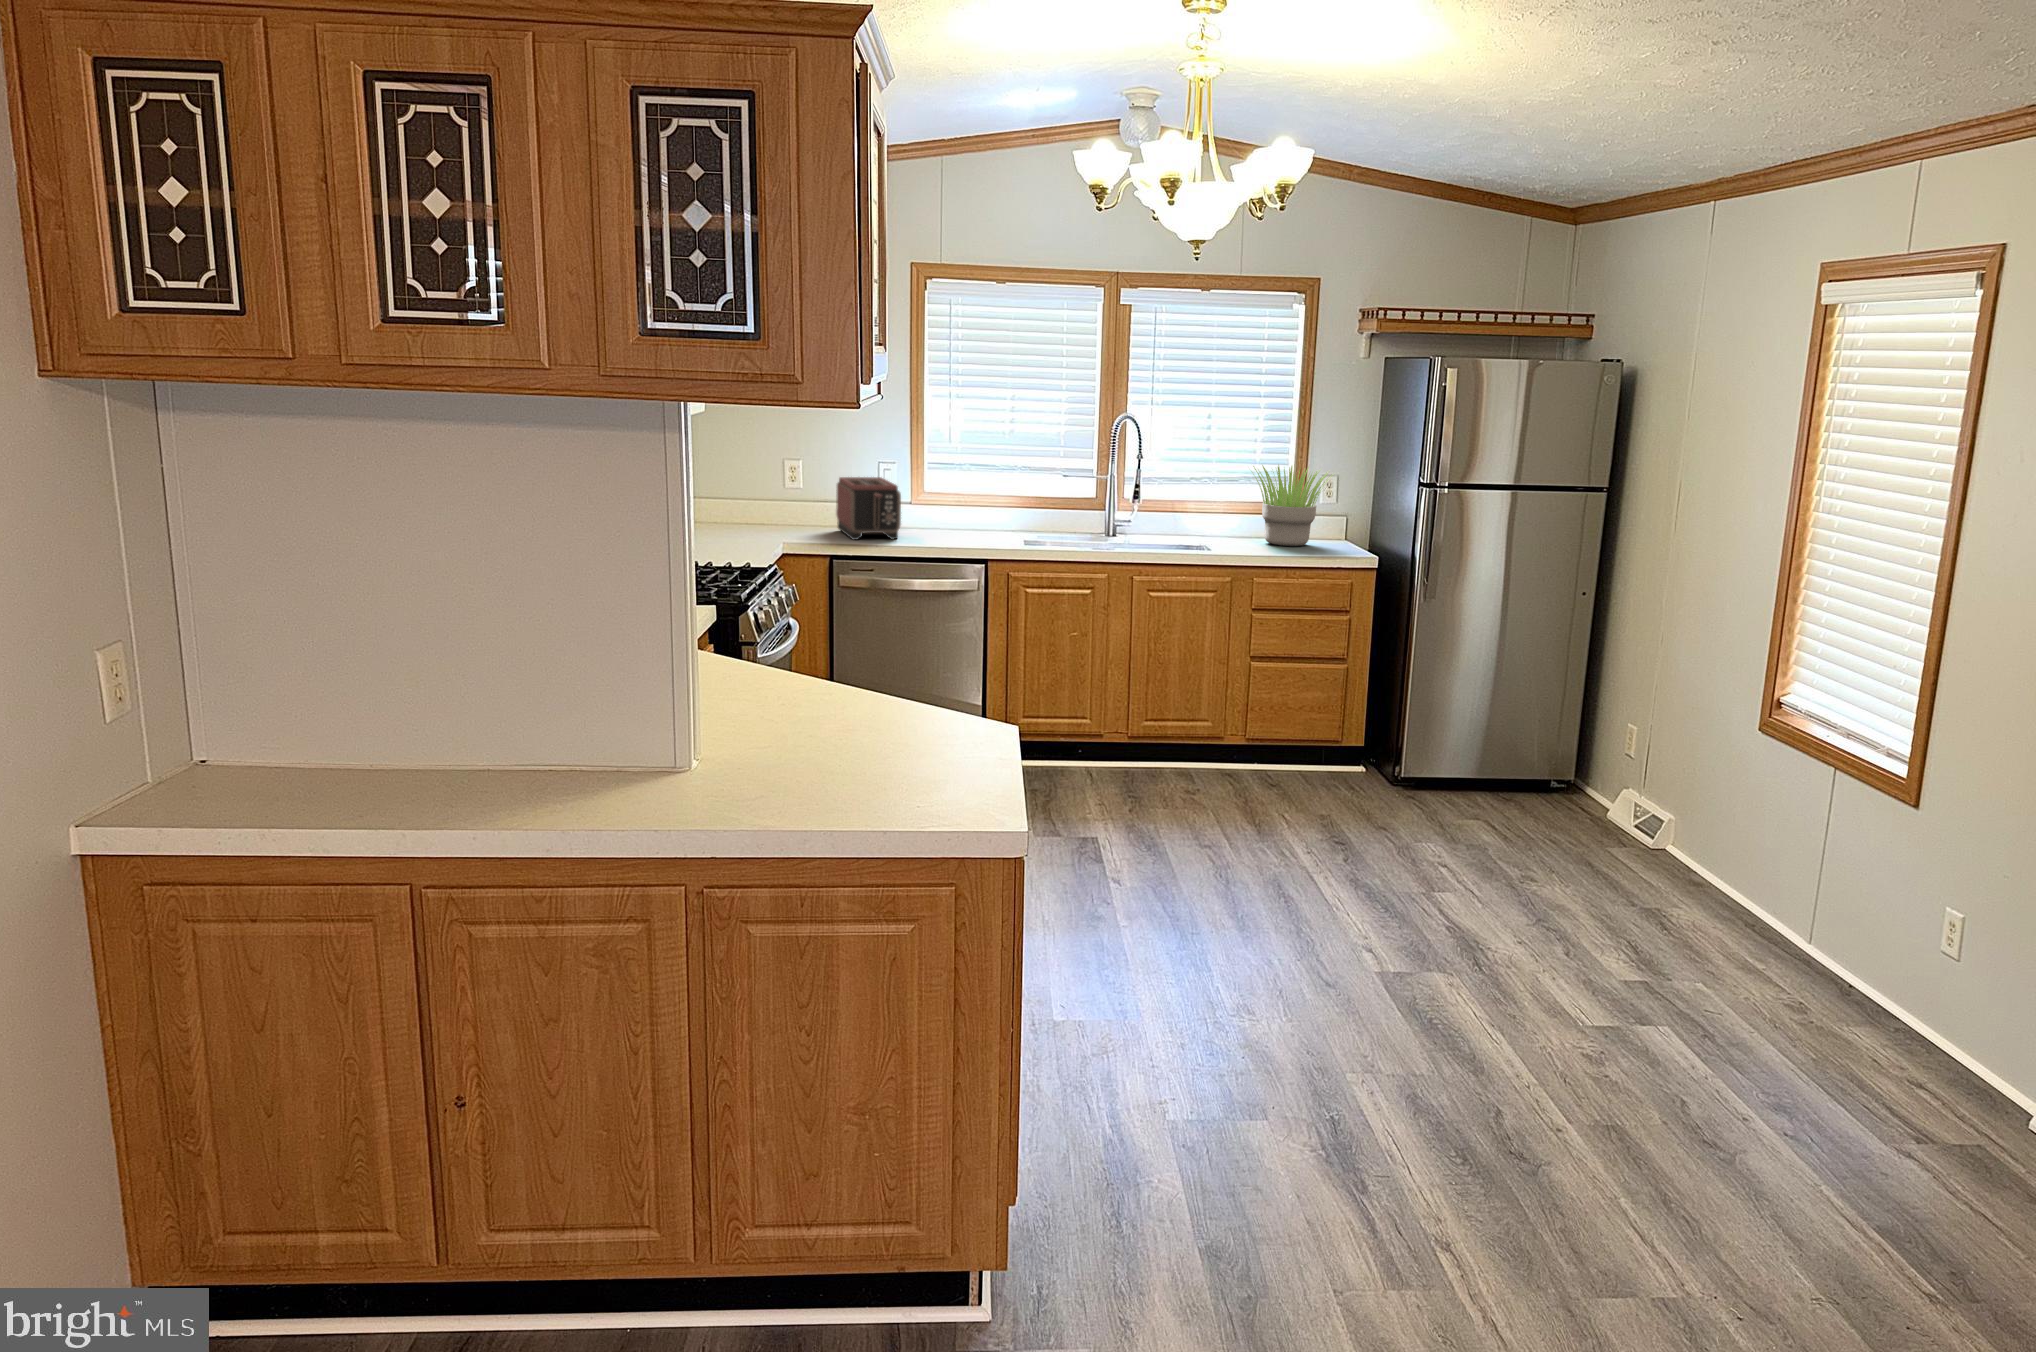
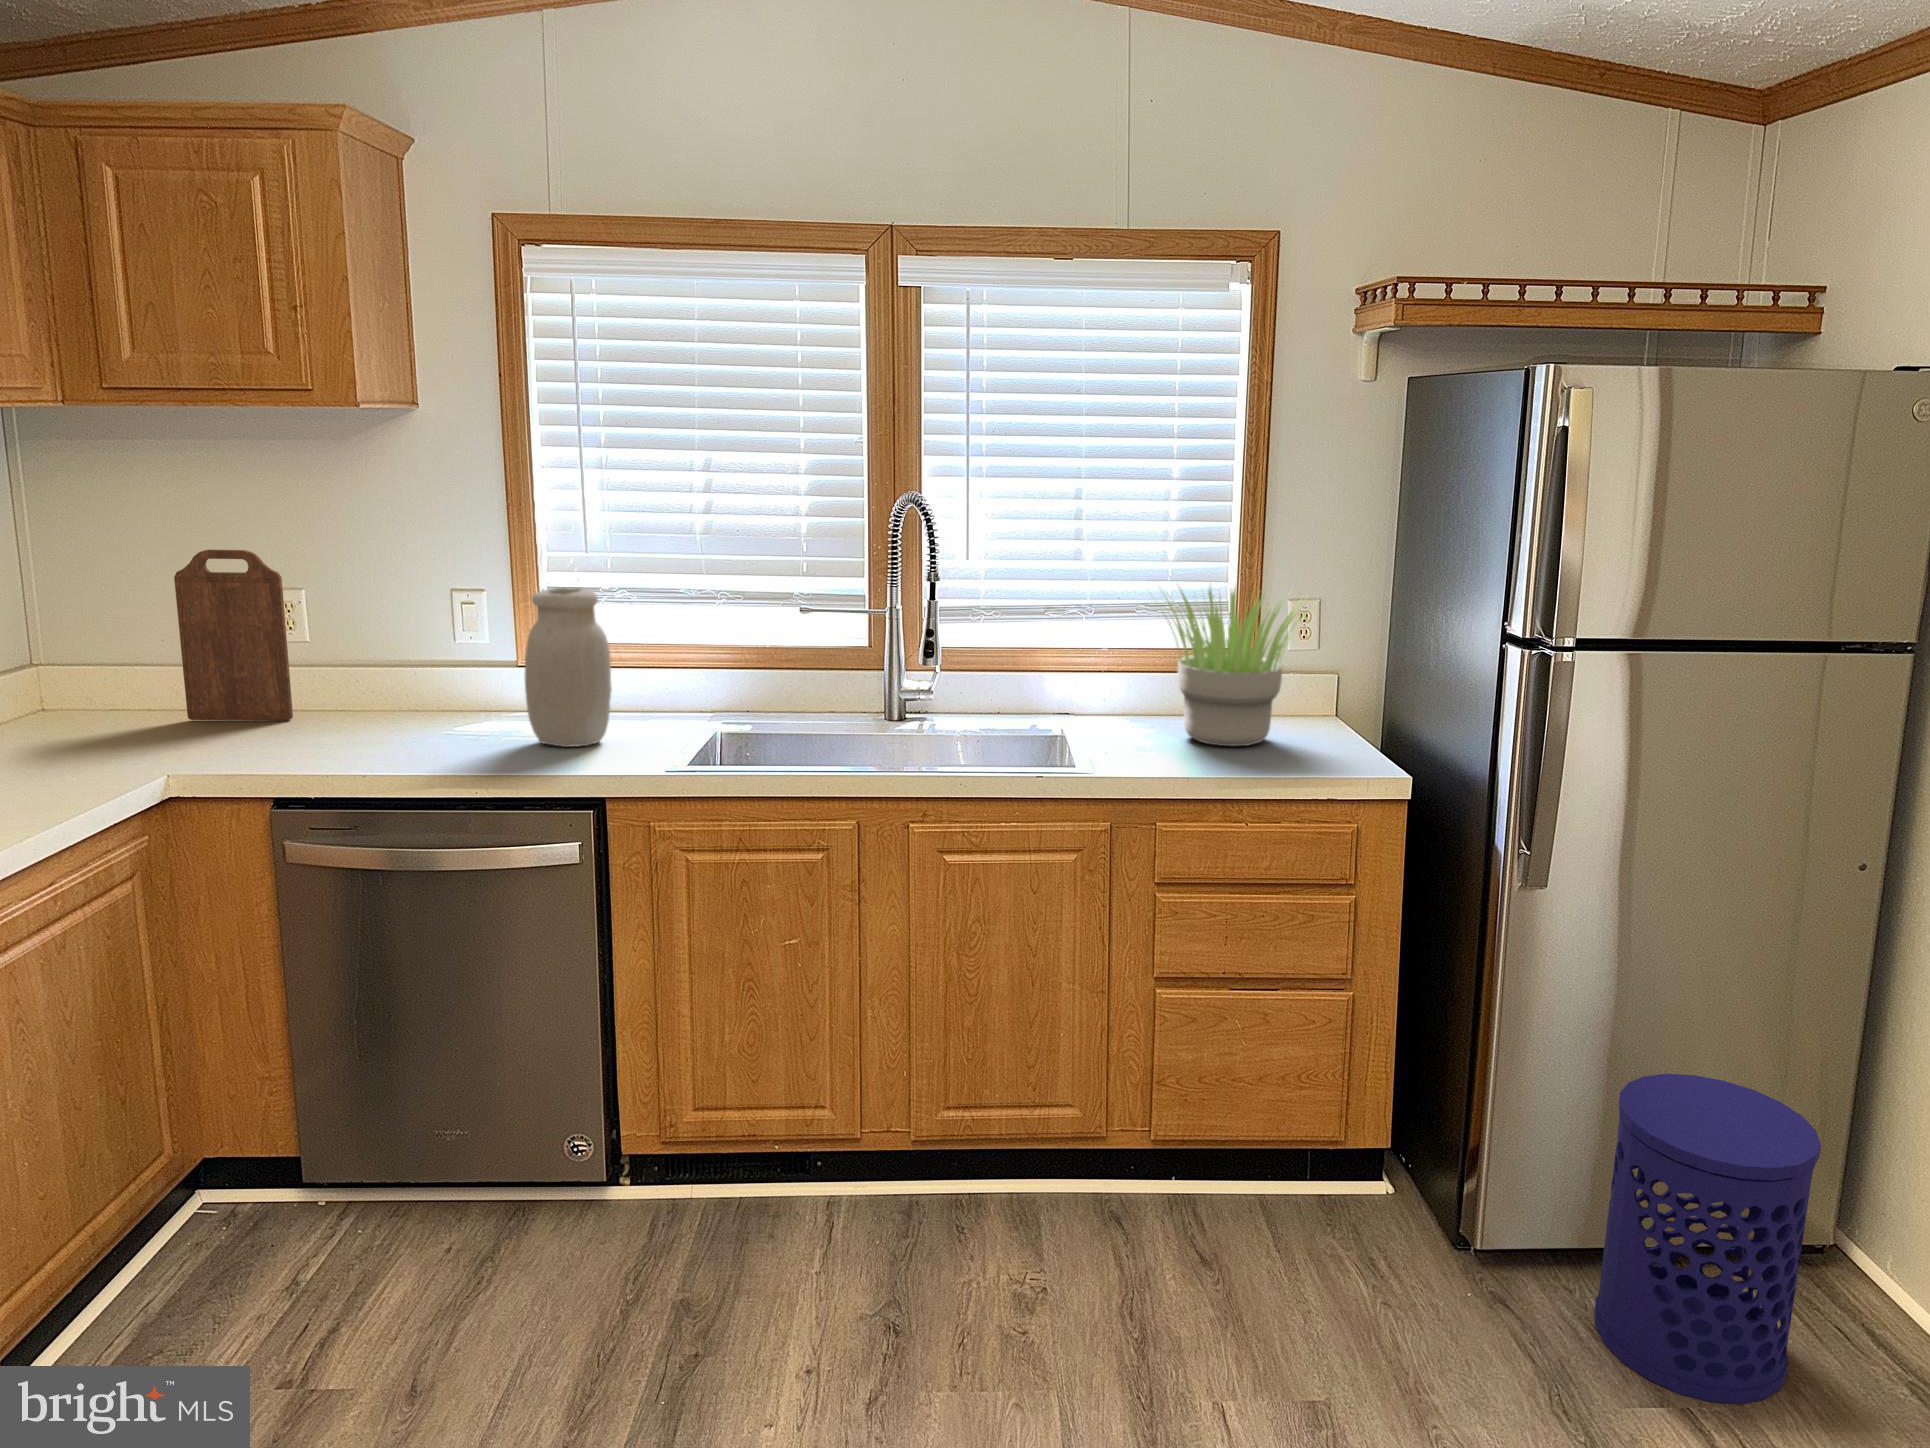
cutting board: none [749,438,802,528] -> present [174,550,293,720]
jar: none [937,460,979,539] -> present [525,588,612,747]
toaster: present [836,477,901,540] -> none [324,621,452,756]
waste bin: none [1456,692,1554,824] -> present [1595,1074,1821,1404]

